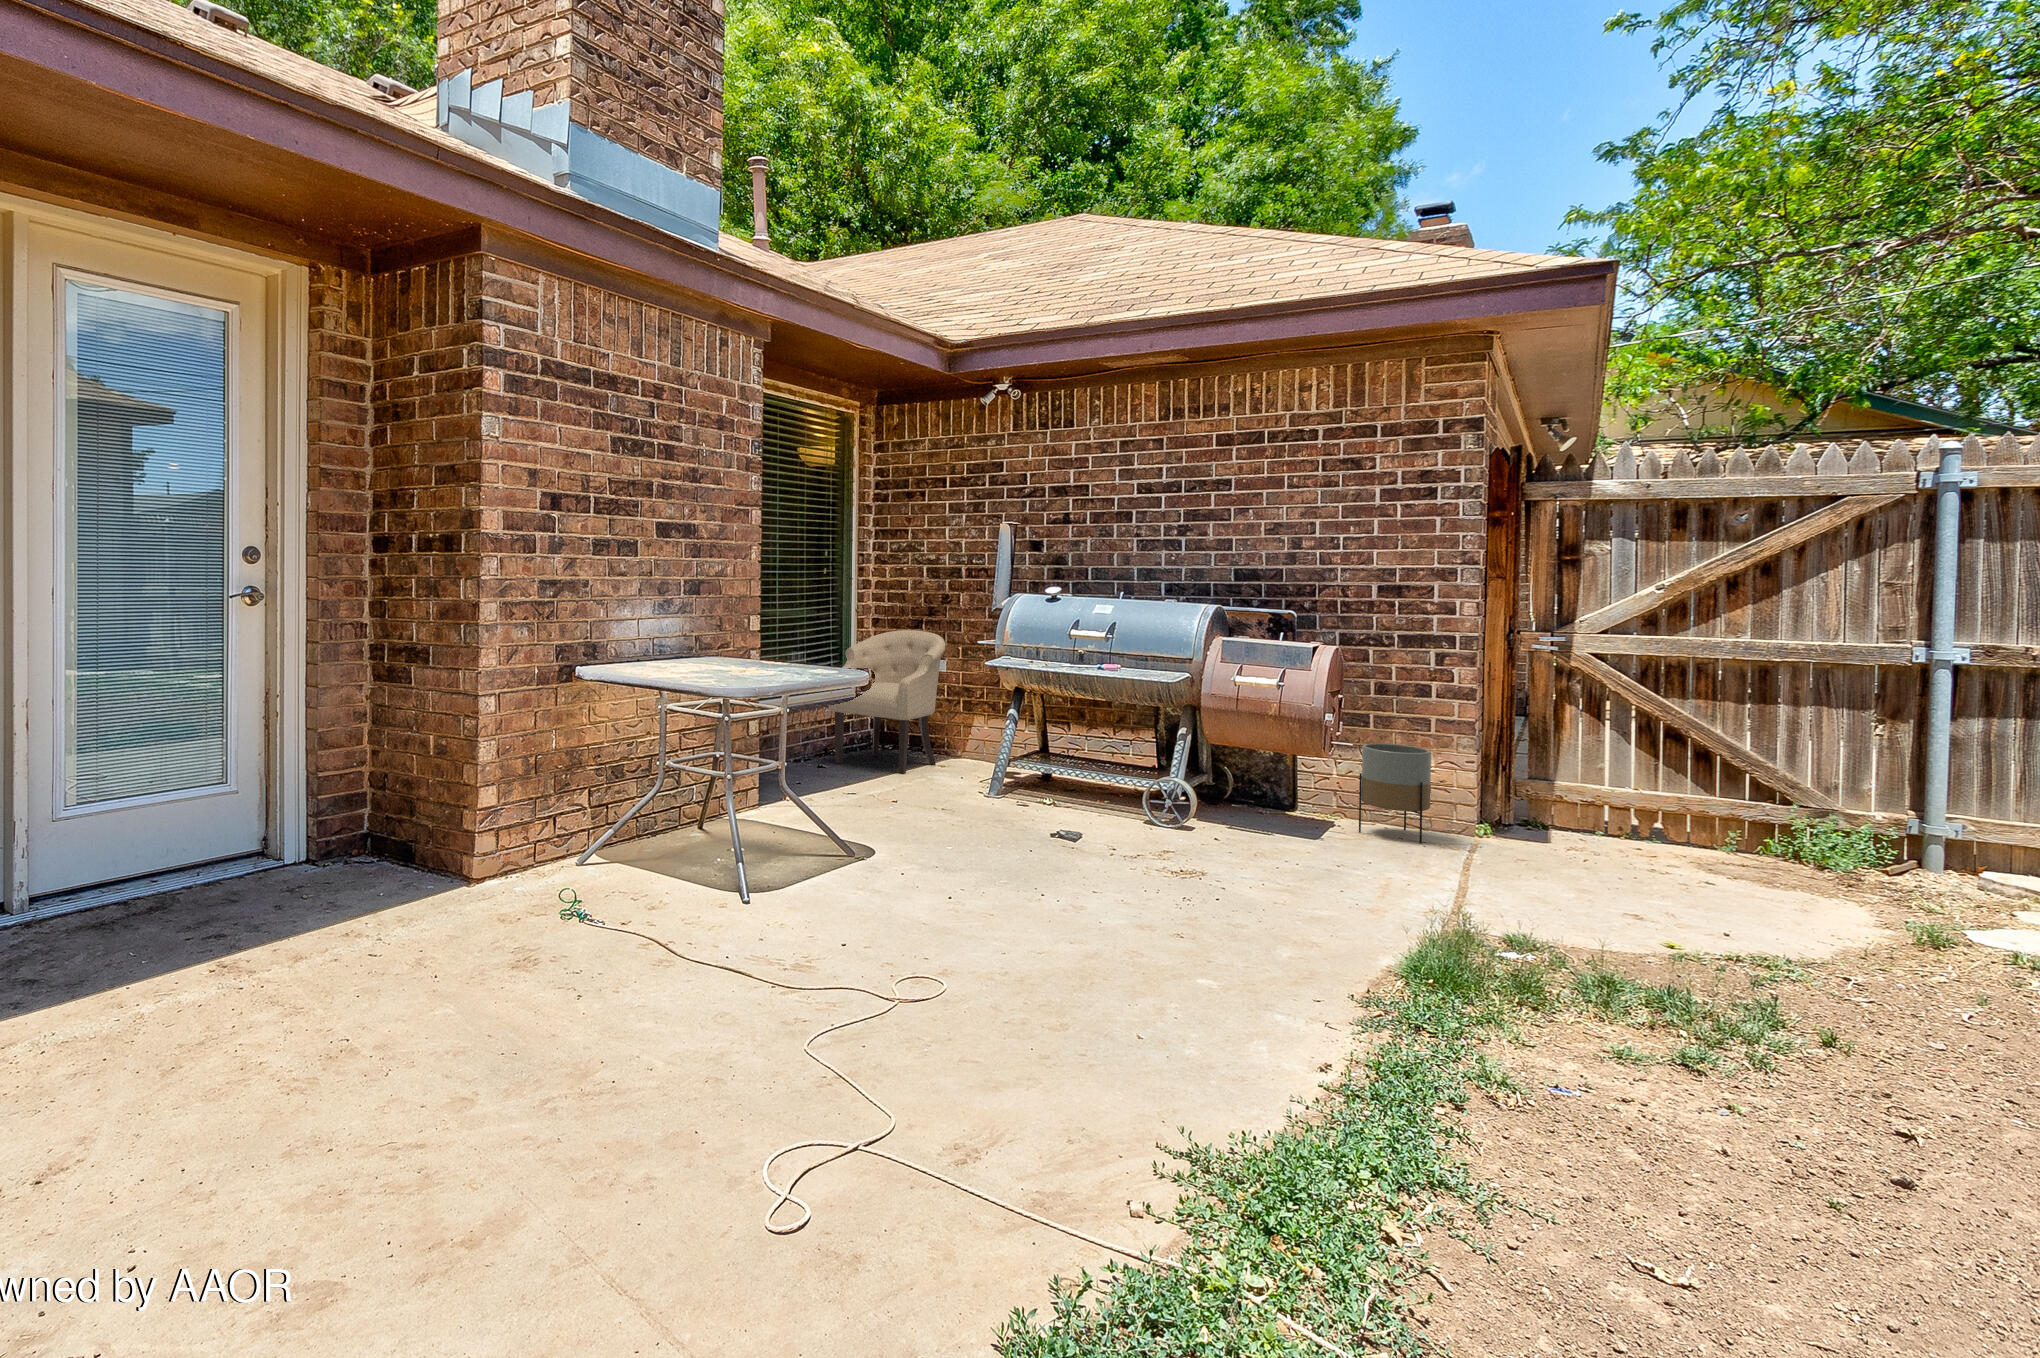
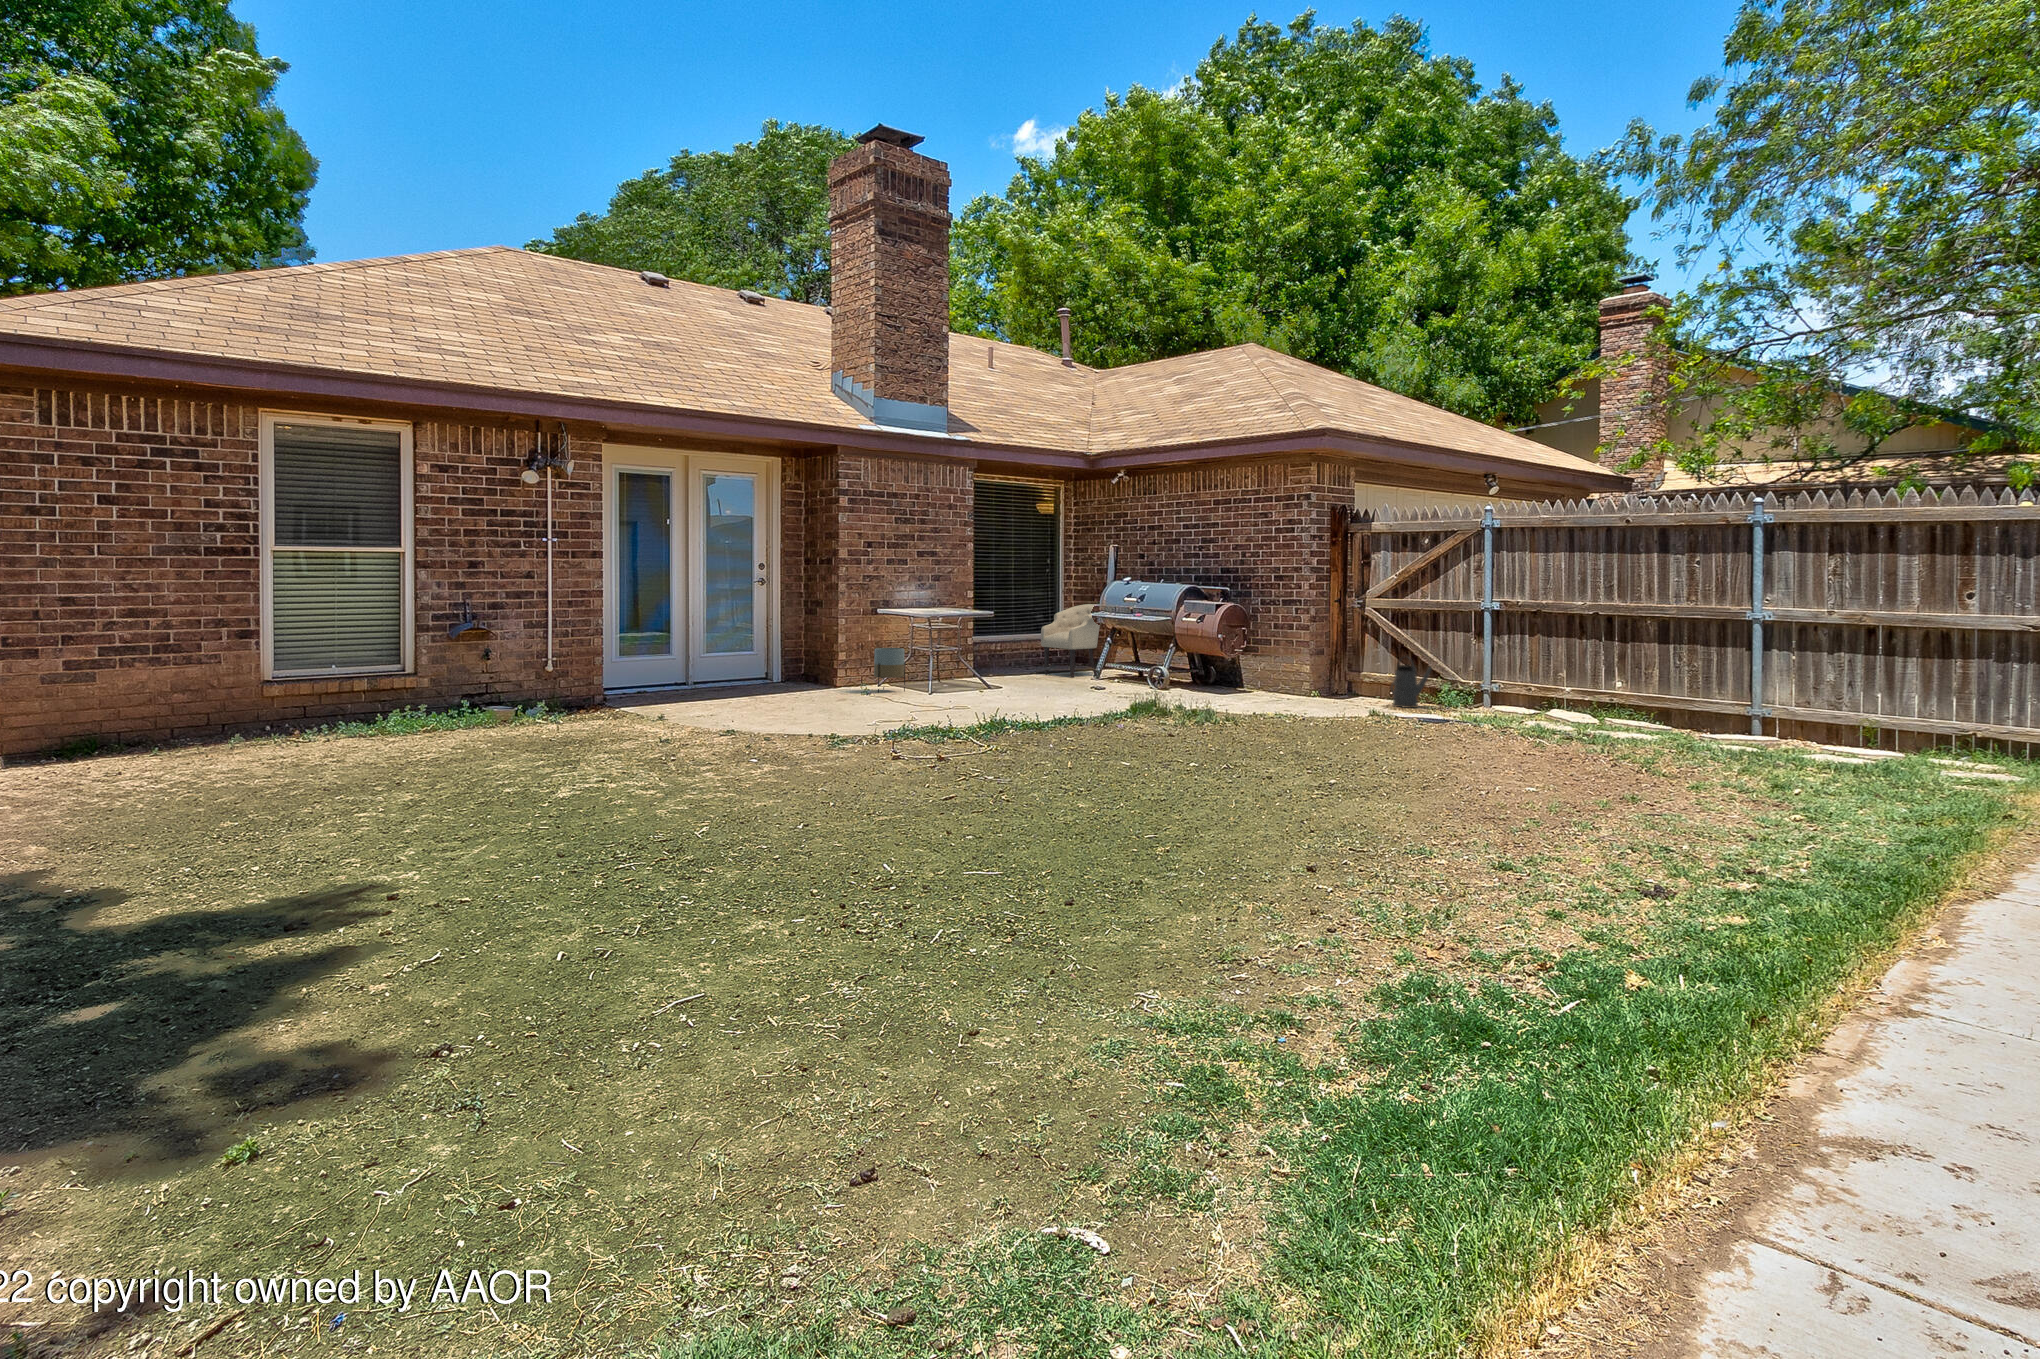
planter: present [1359,743,1431,843] -> present [874,648,905,692]
watering can: none [1699,757,1771,870] -> present [1390,657,1432,708]

